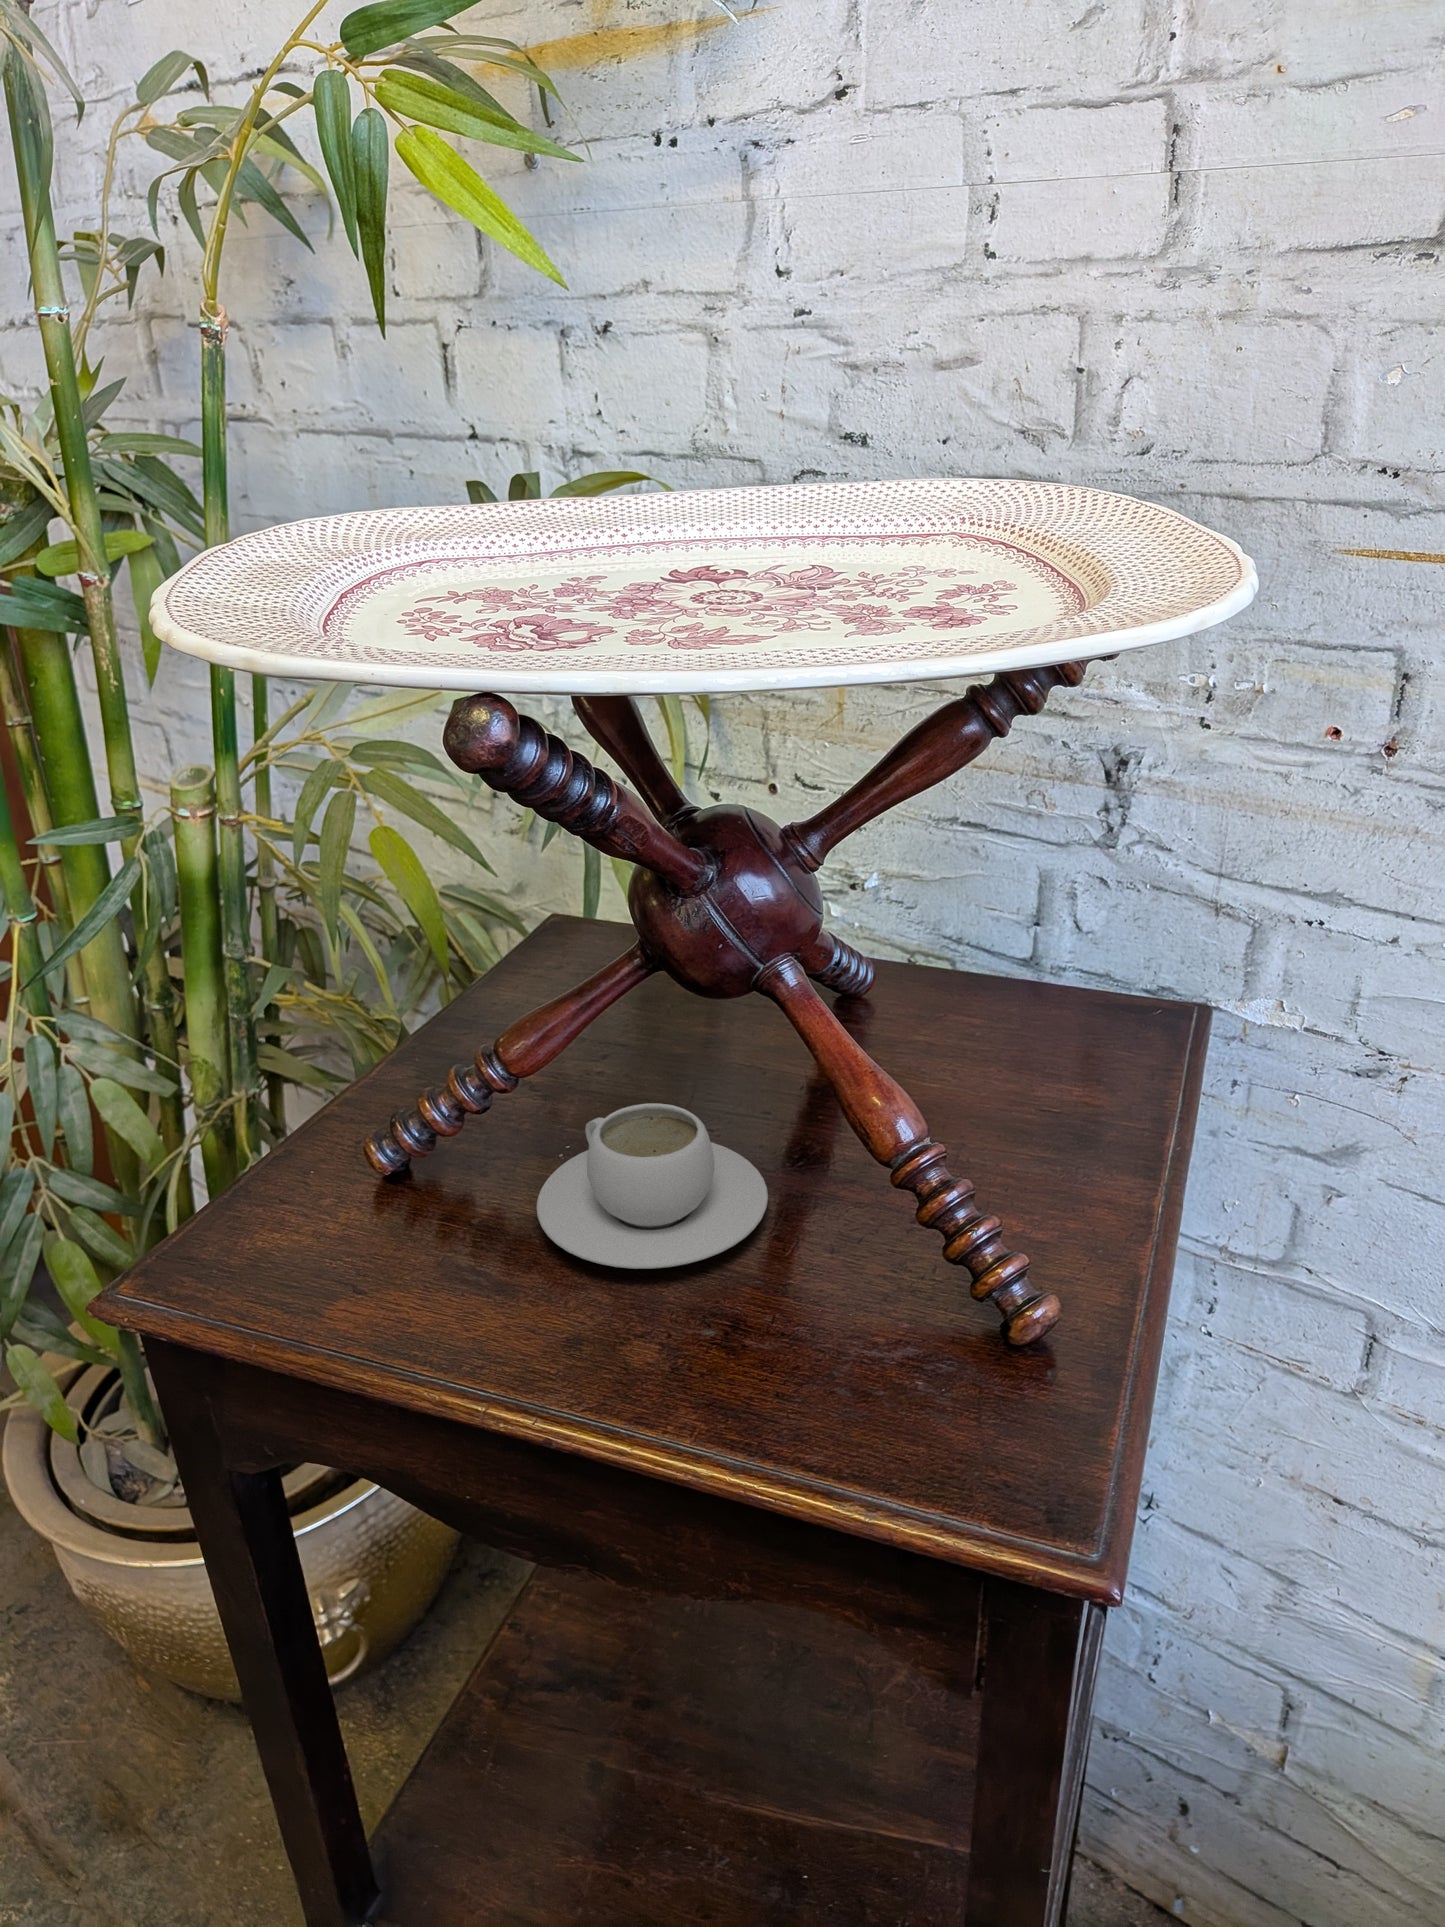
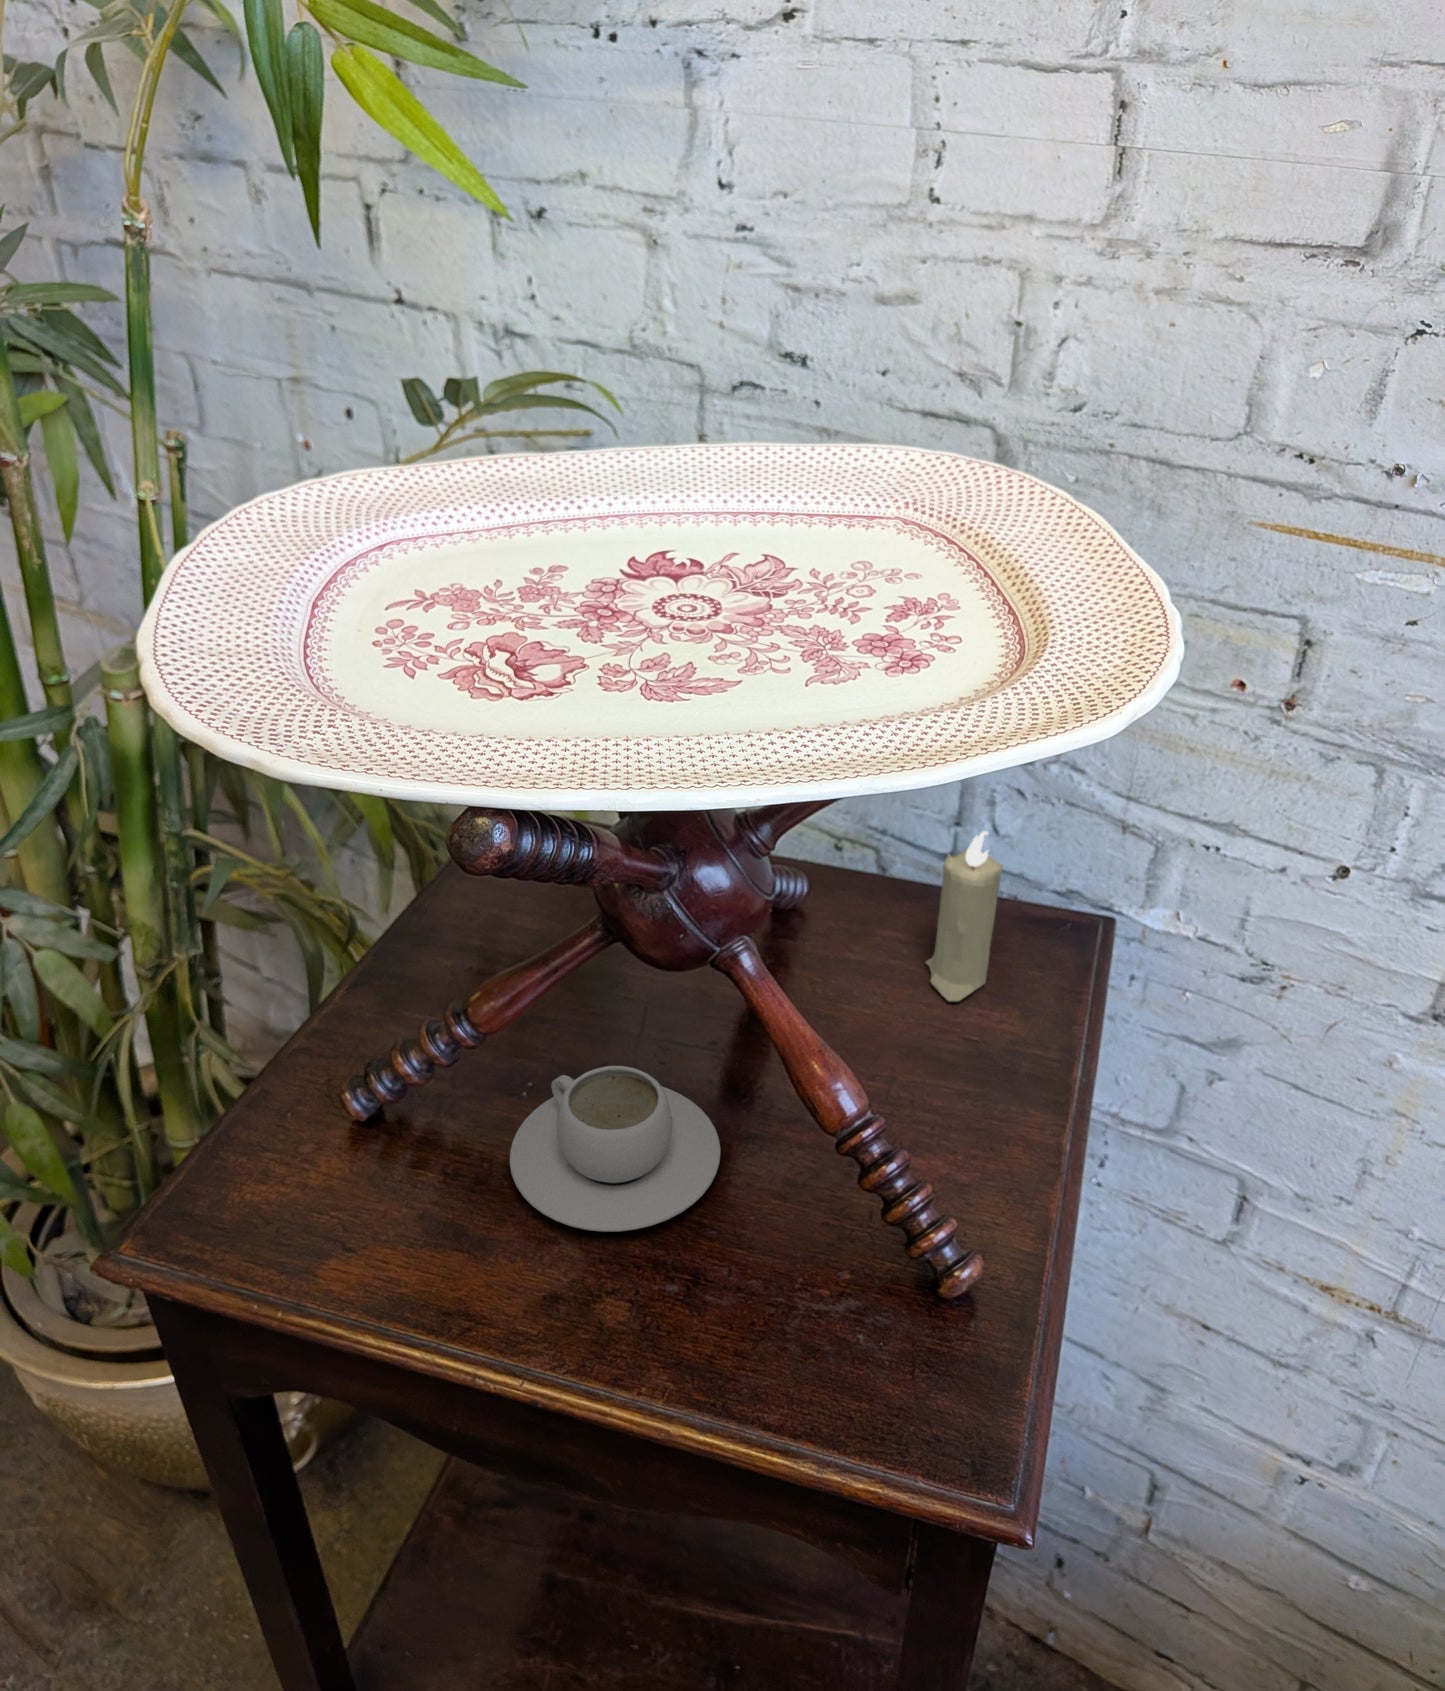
candle: none [1001,875,1080,1072] -> present [925,831,1003,1001]

